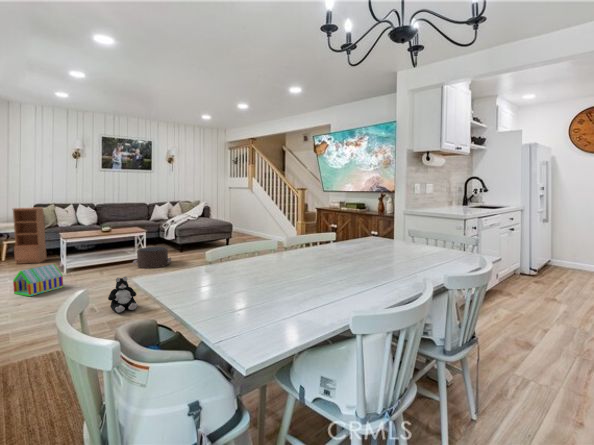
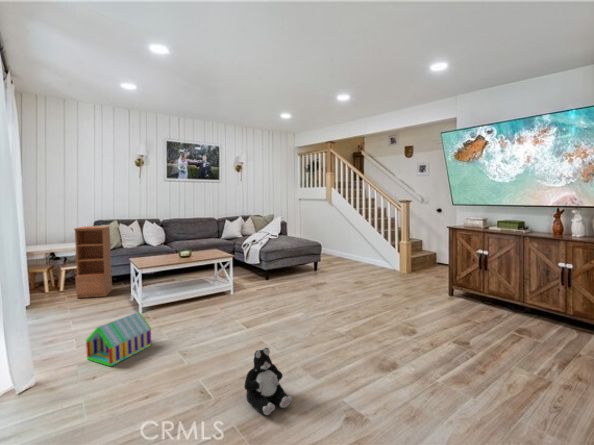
pouf: present [133,247,171,268] -> none [225,277,273,308]

